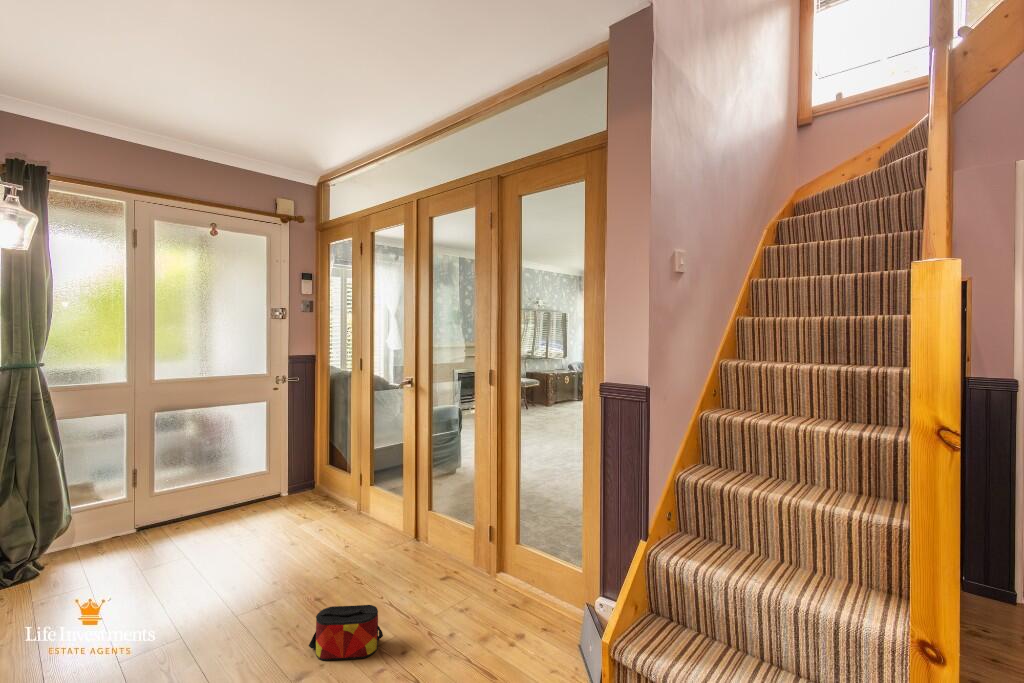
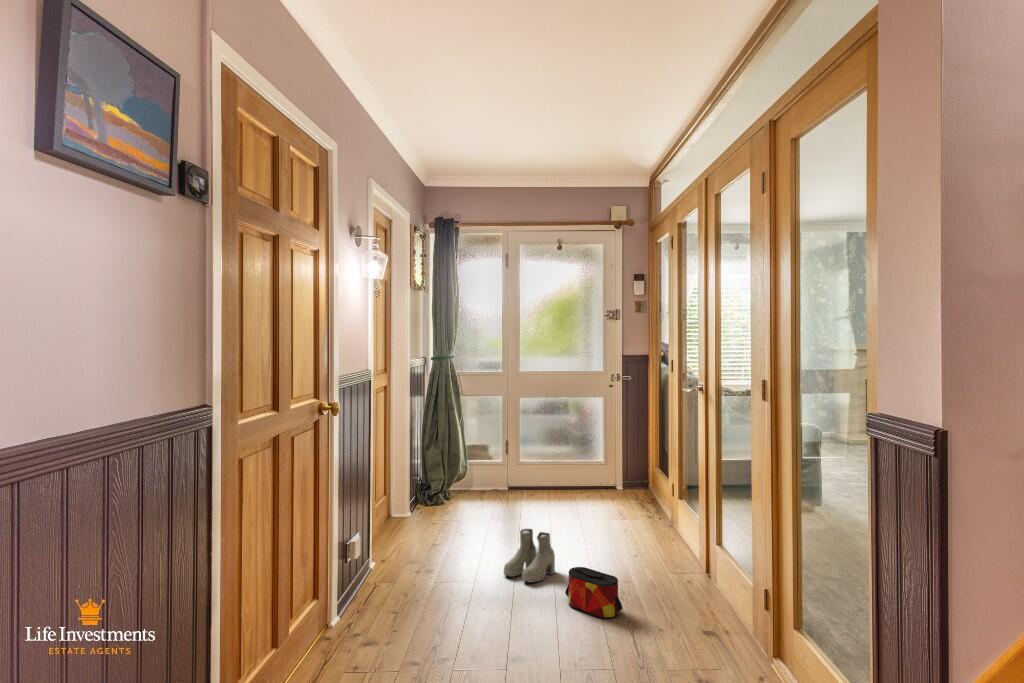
boots: none [207,579,275,655] -> present [504,529,555,582]

